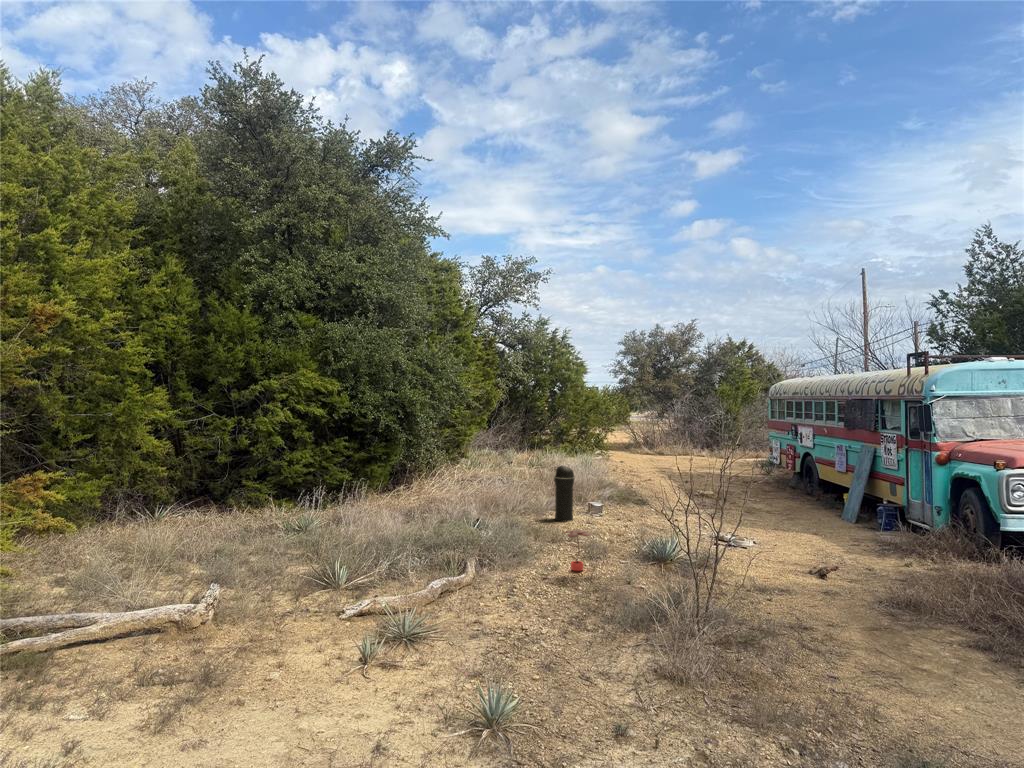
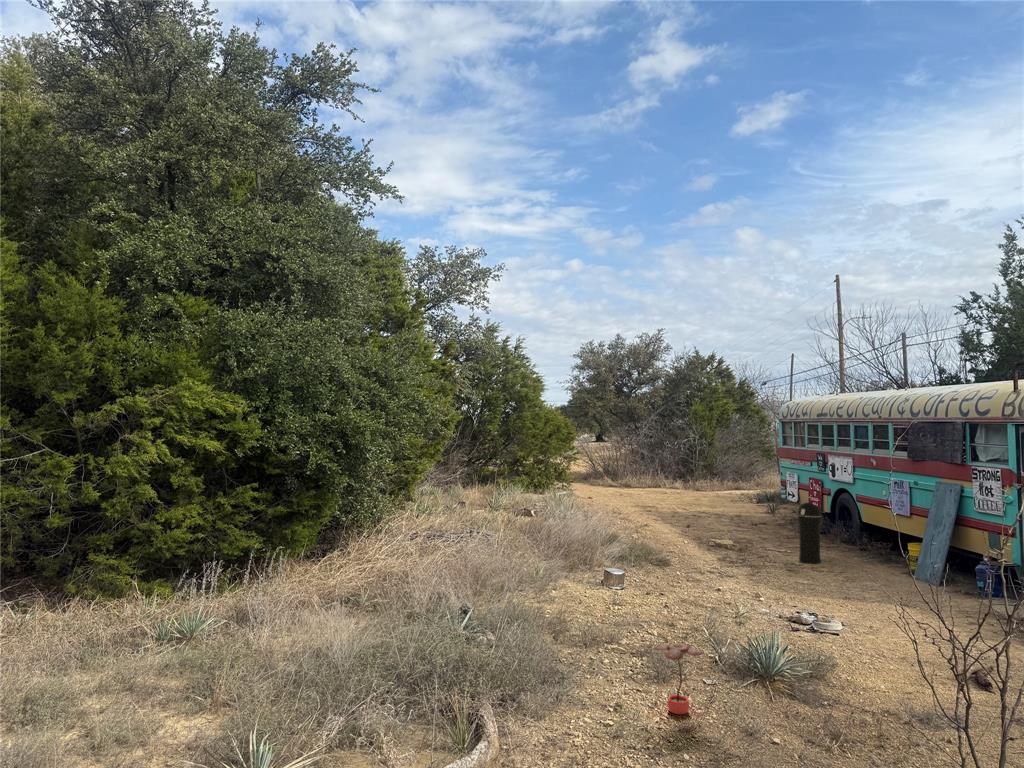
trash can: present [554,466,574,521] -> present [798,503,822,564]

